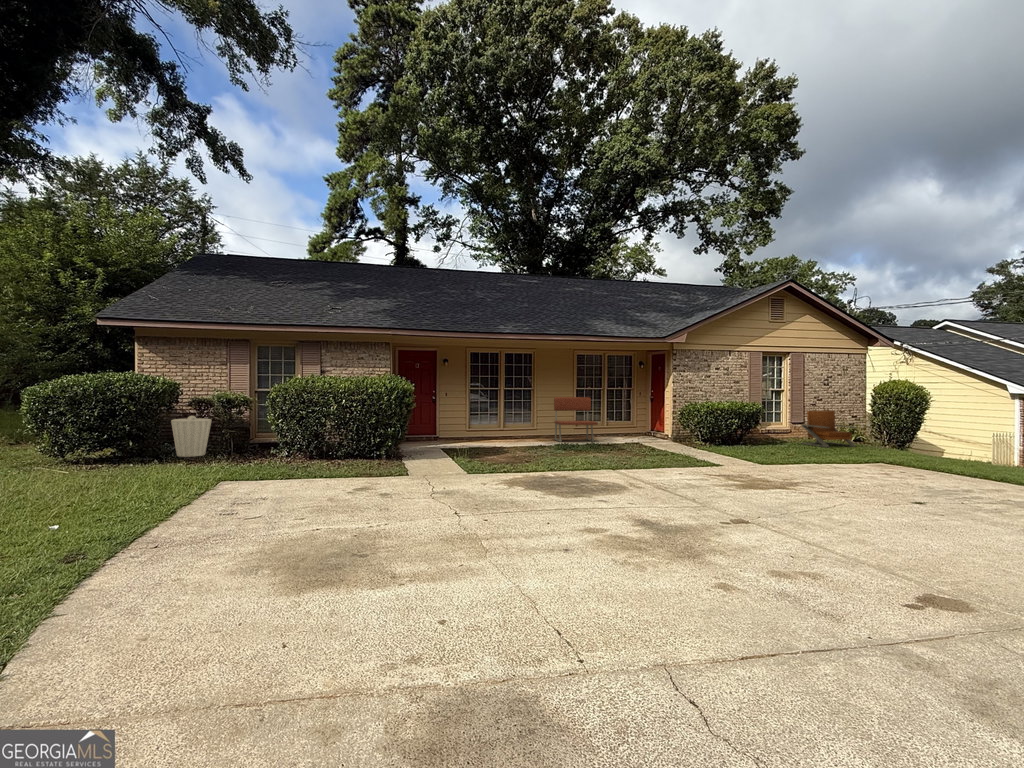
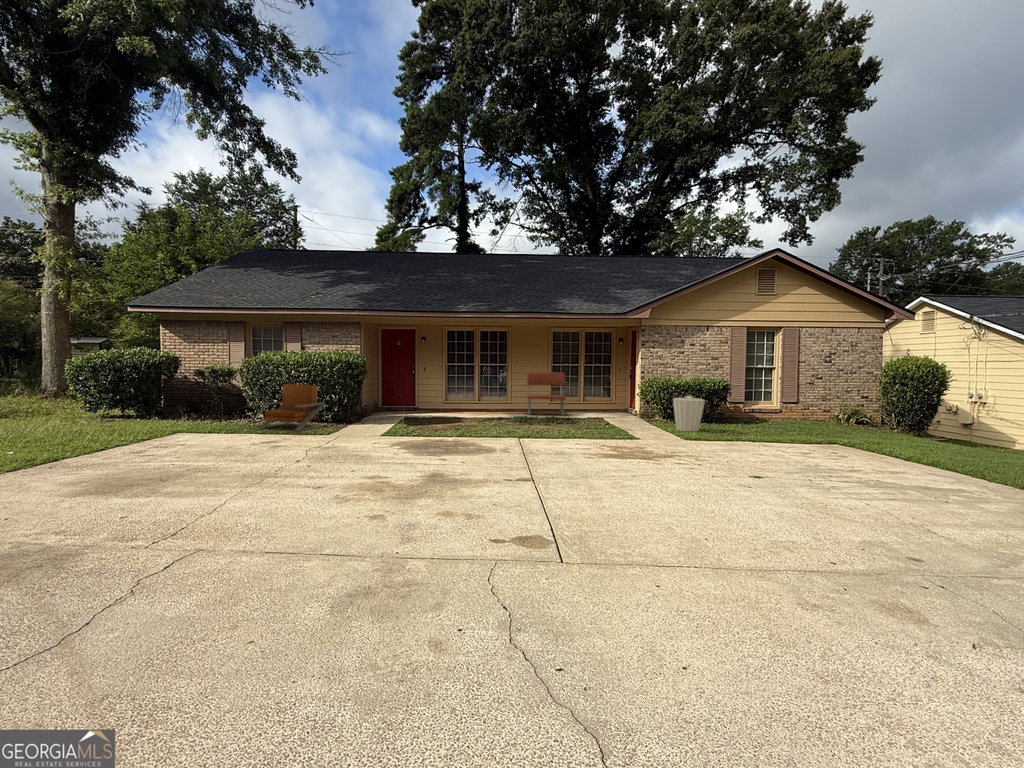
lounge chair: present [801,410,856,447] -> present [259,384,325,432]
trash can: present [171,416,211,457] -> present [673,396,705,431]

